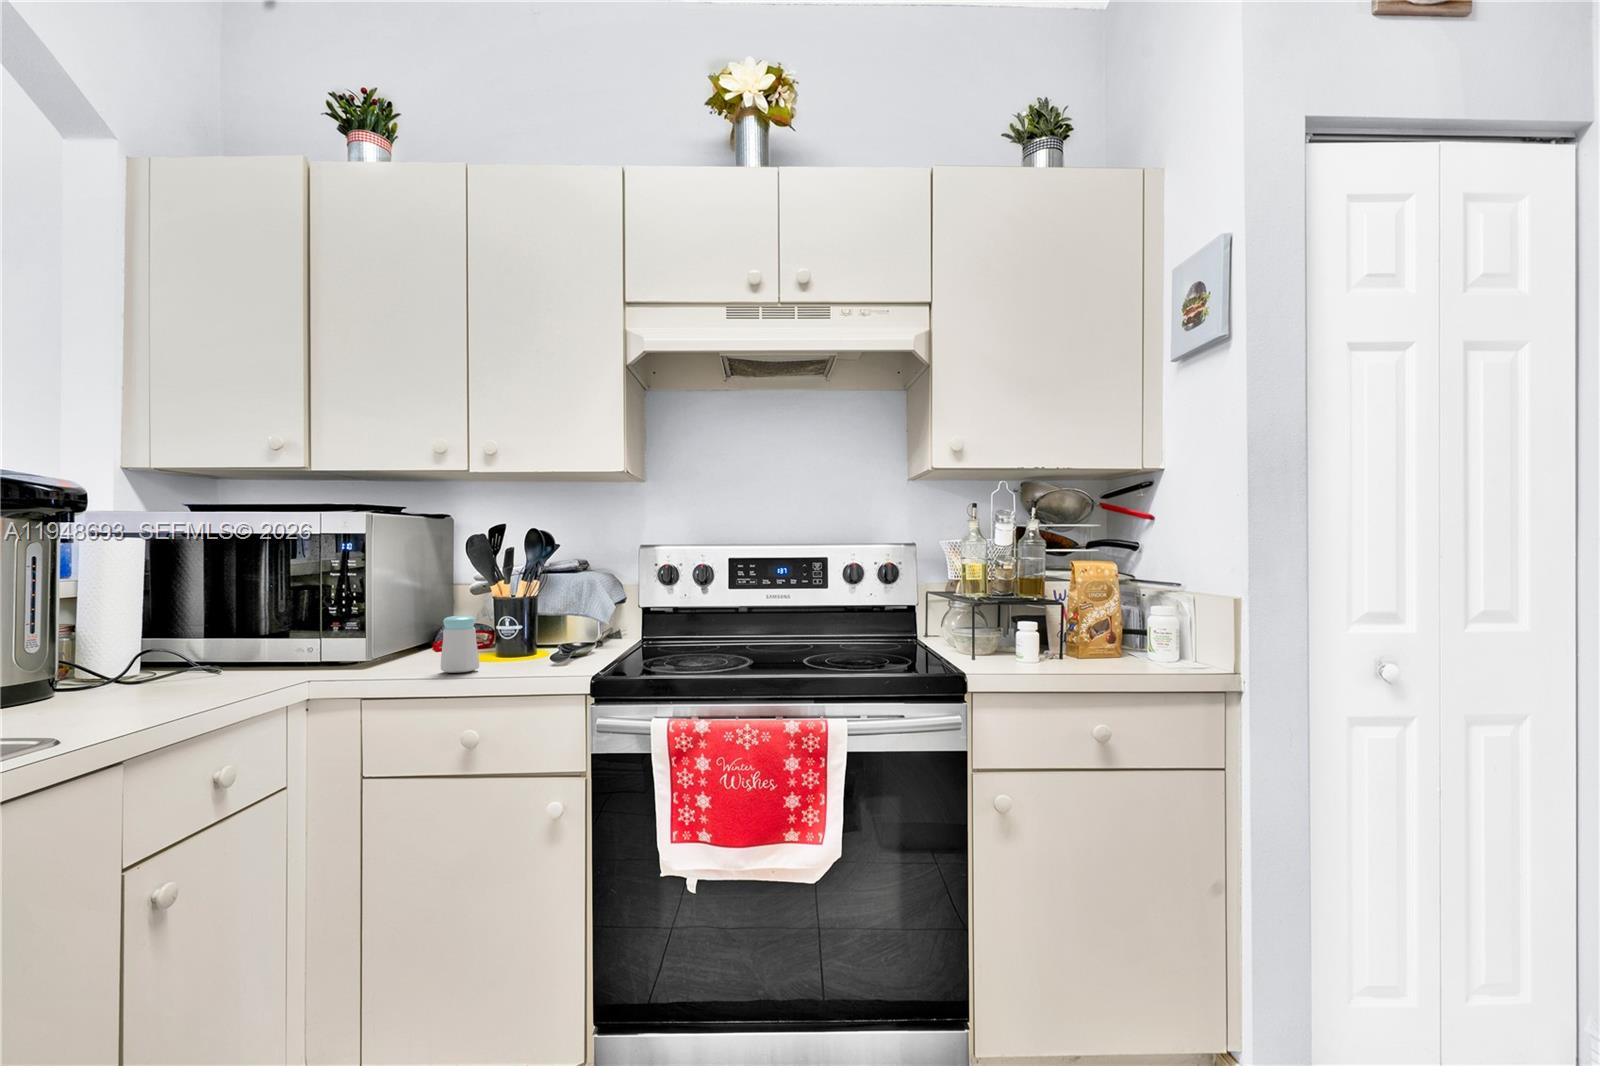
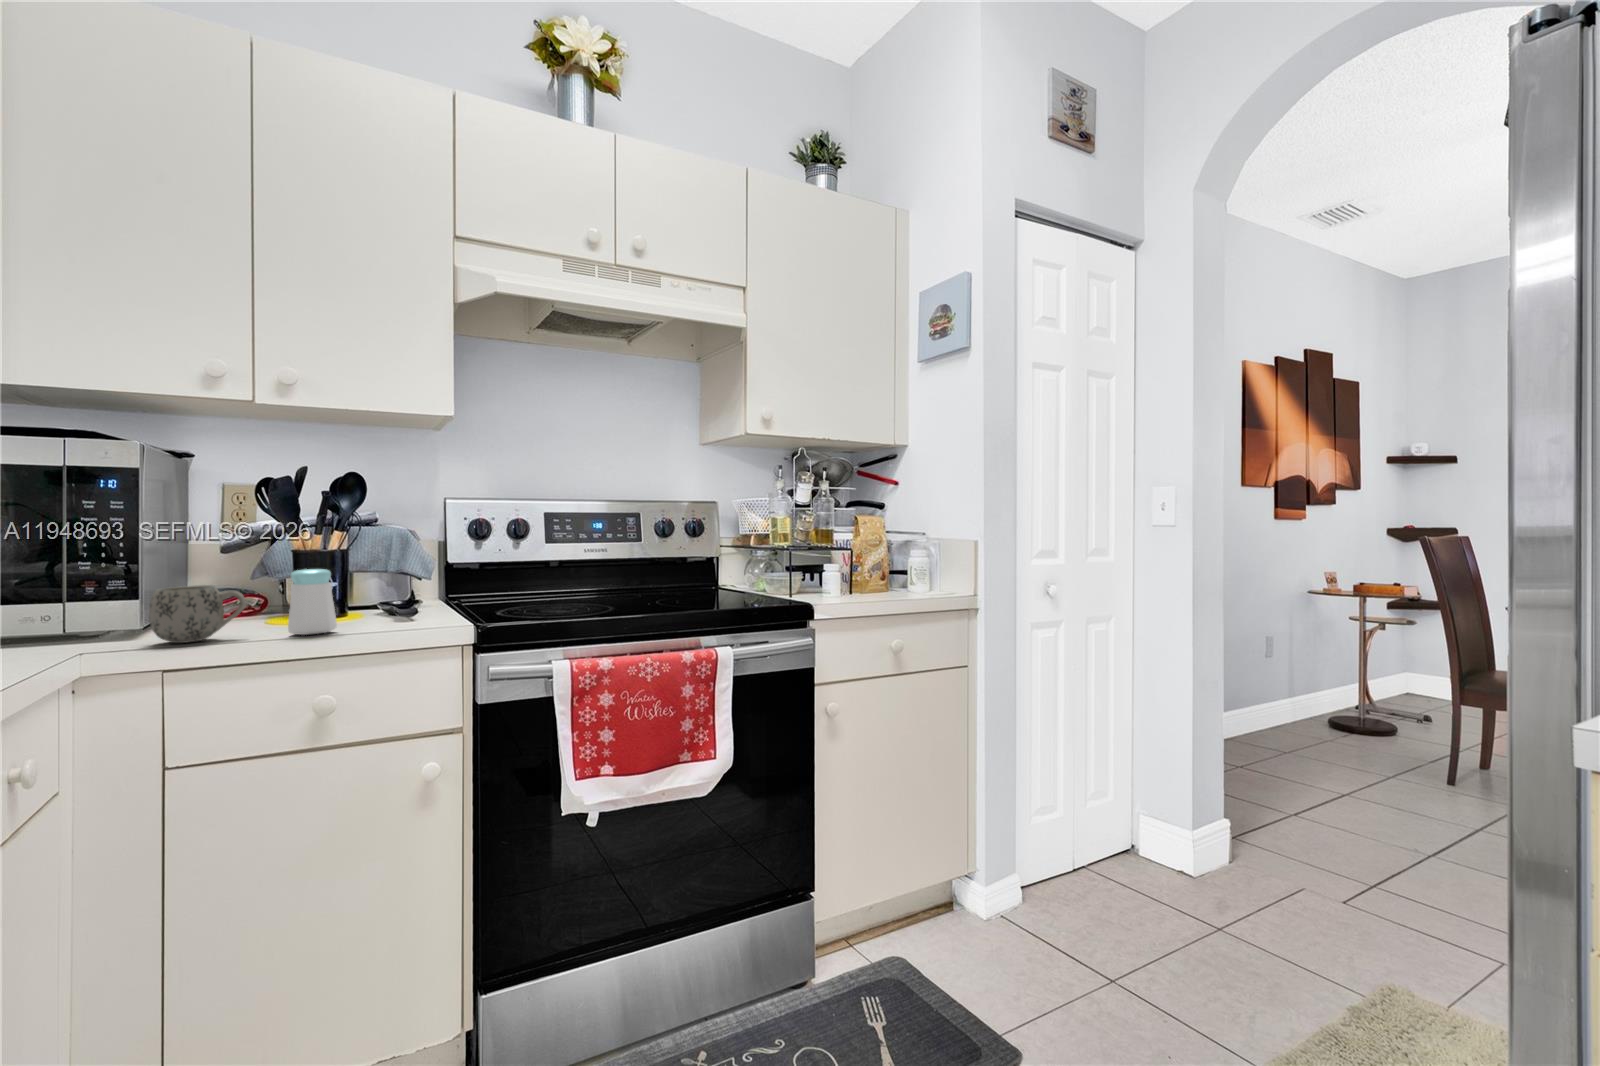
mug: none [351,625,417,672] -> present [149,585,246,643]

